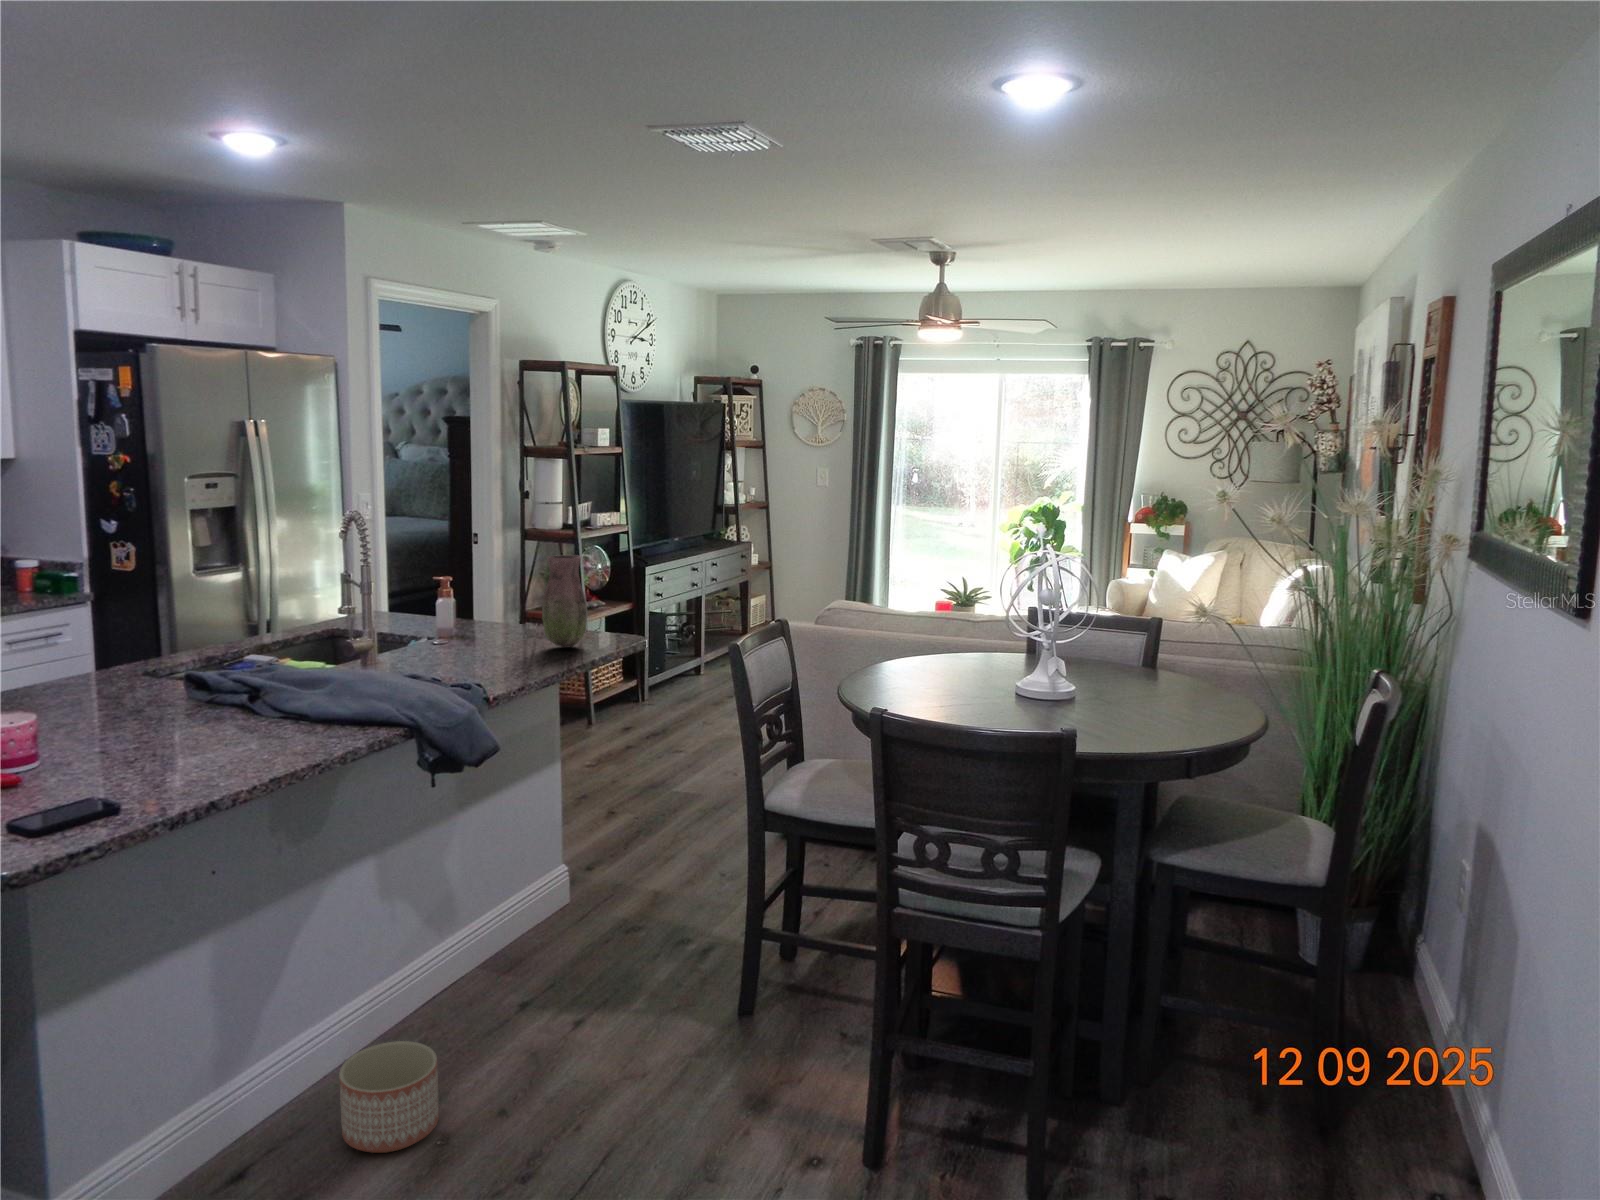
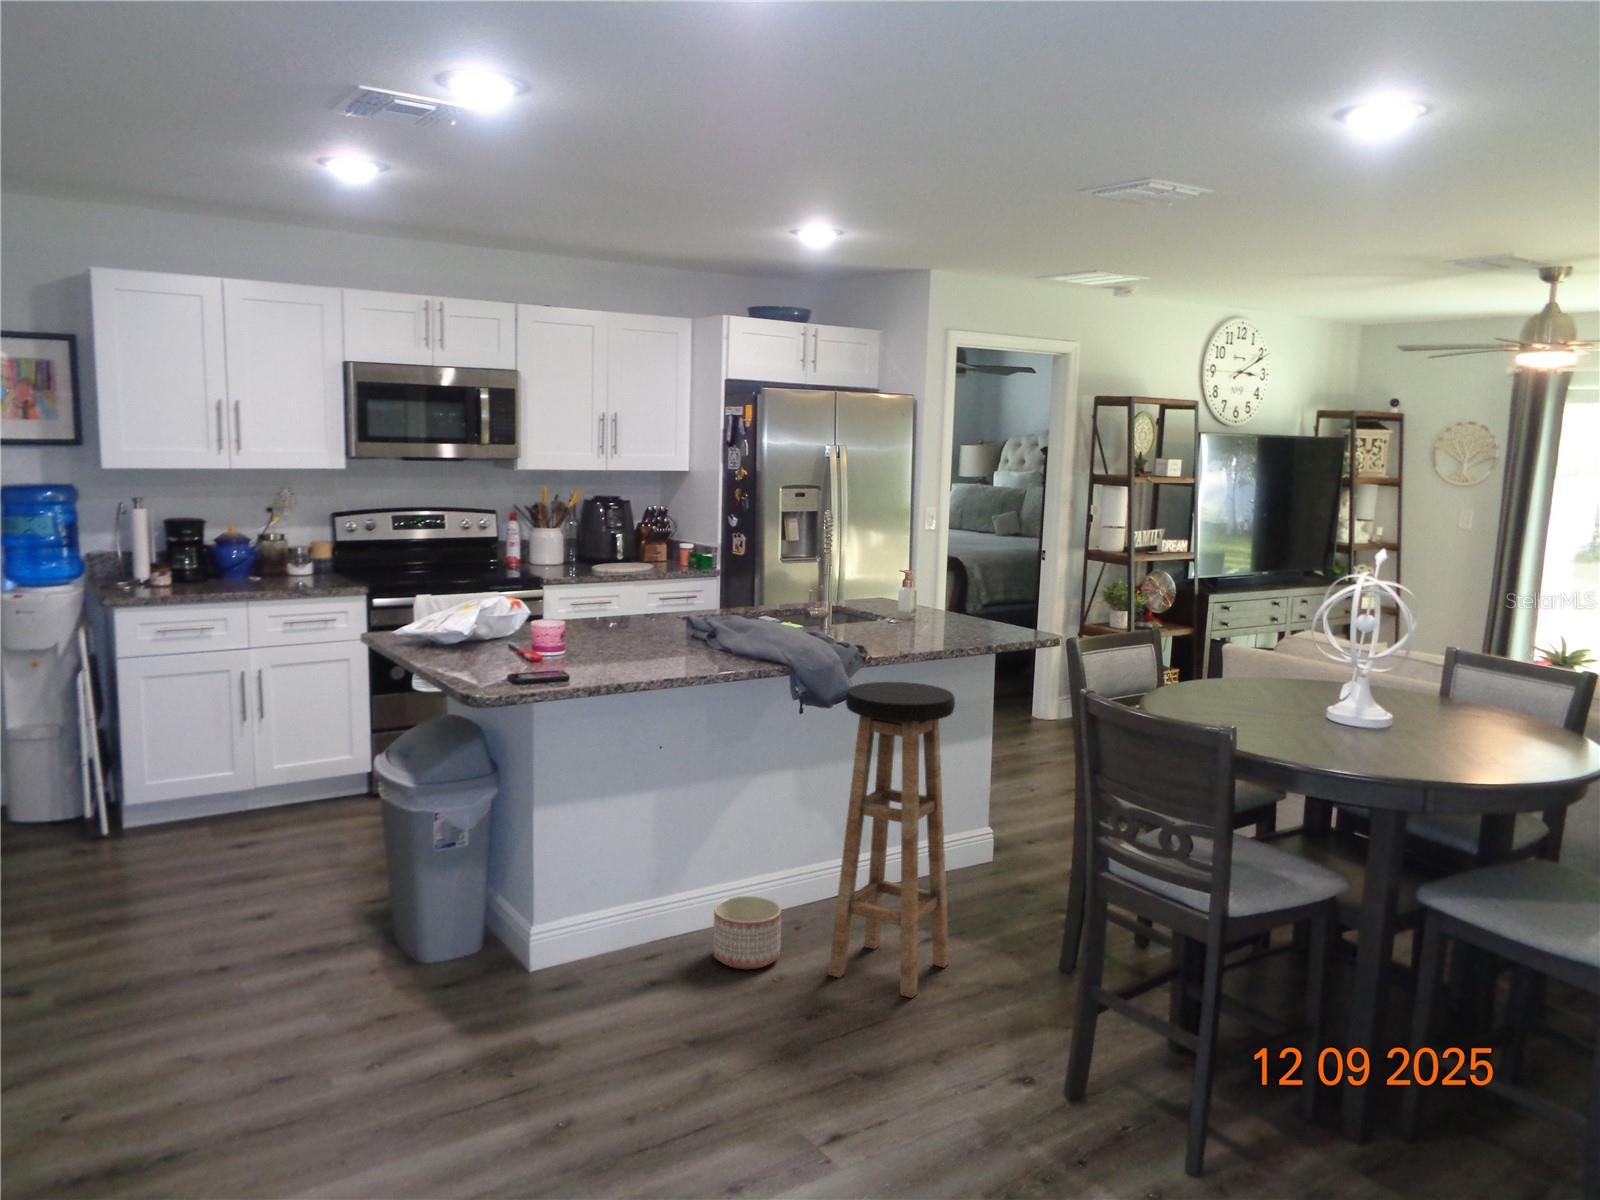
vase: present [542,555,587,647] -> none [952,557,989,635]
bar stool: none [504,721,644,1115] -> present [829,682,955,998]

